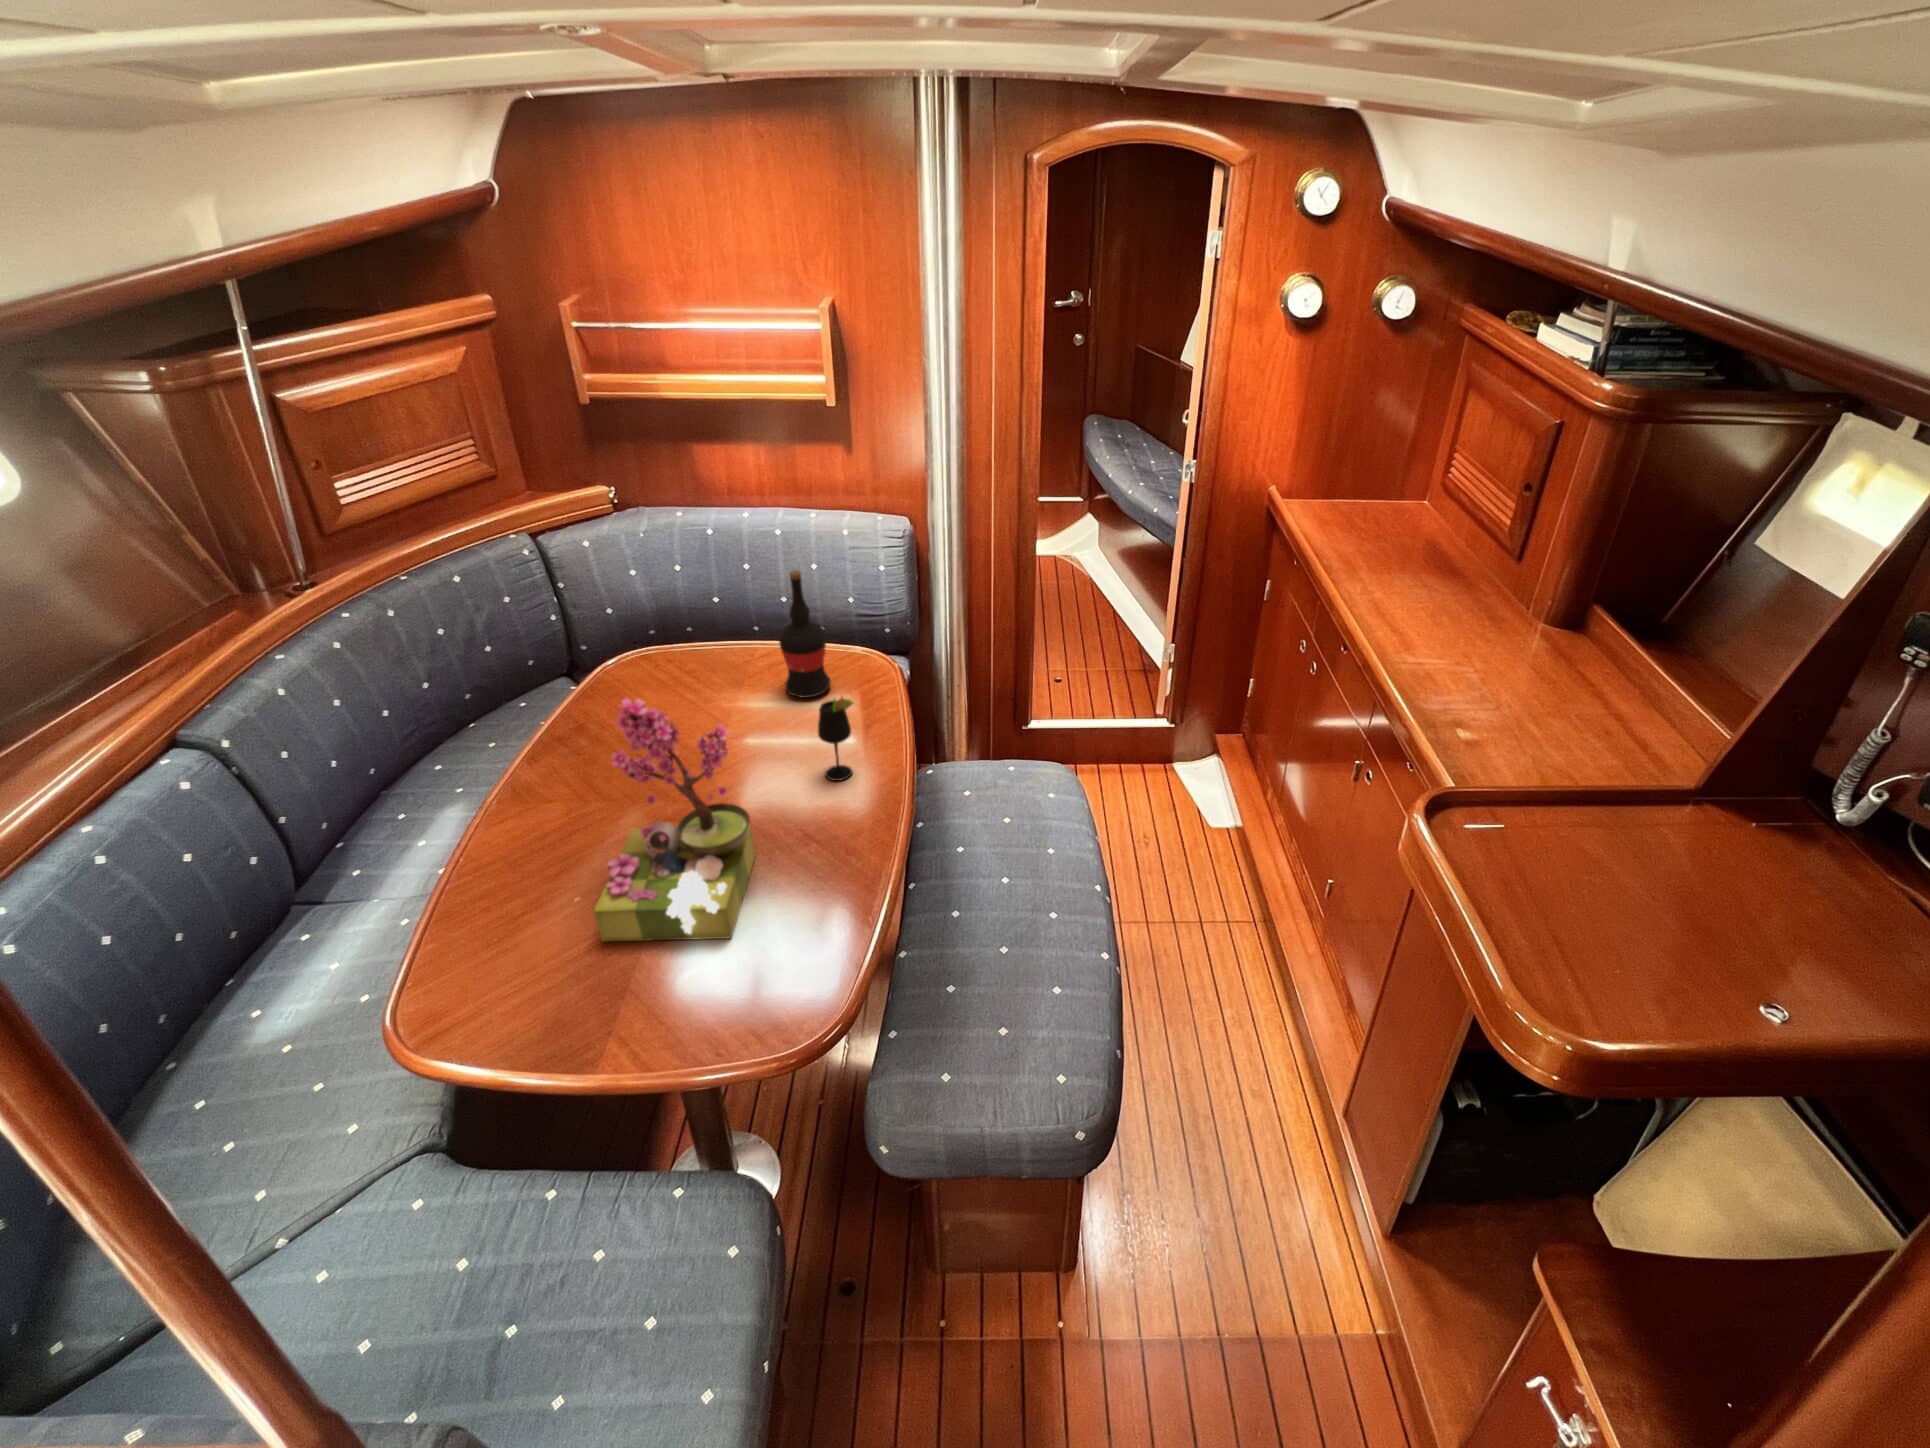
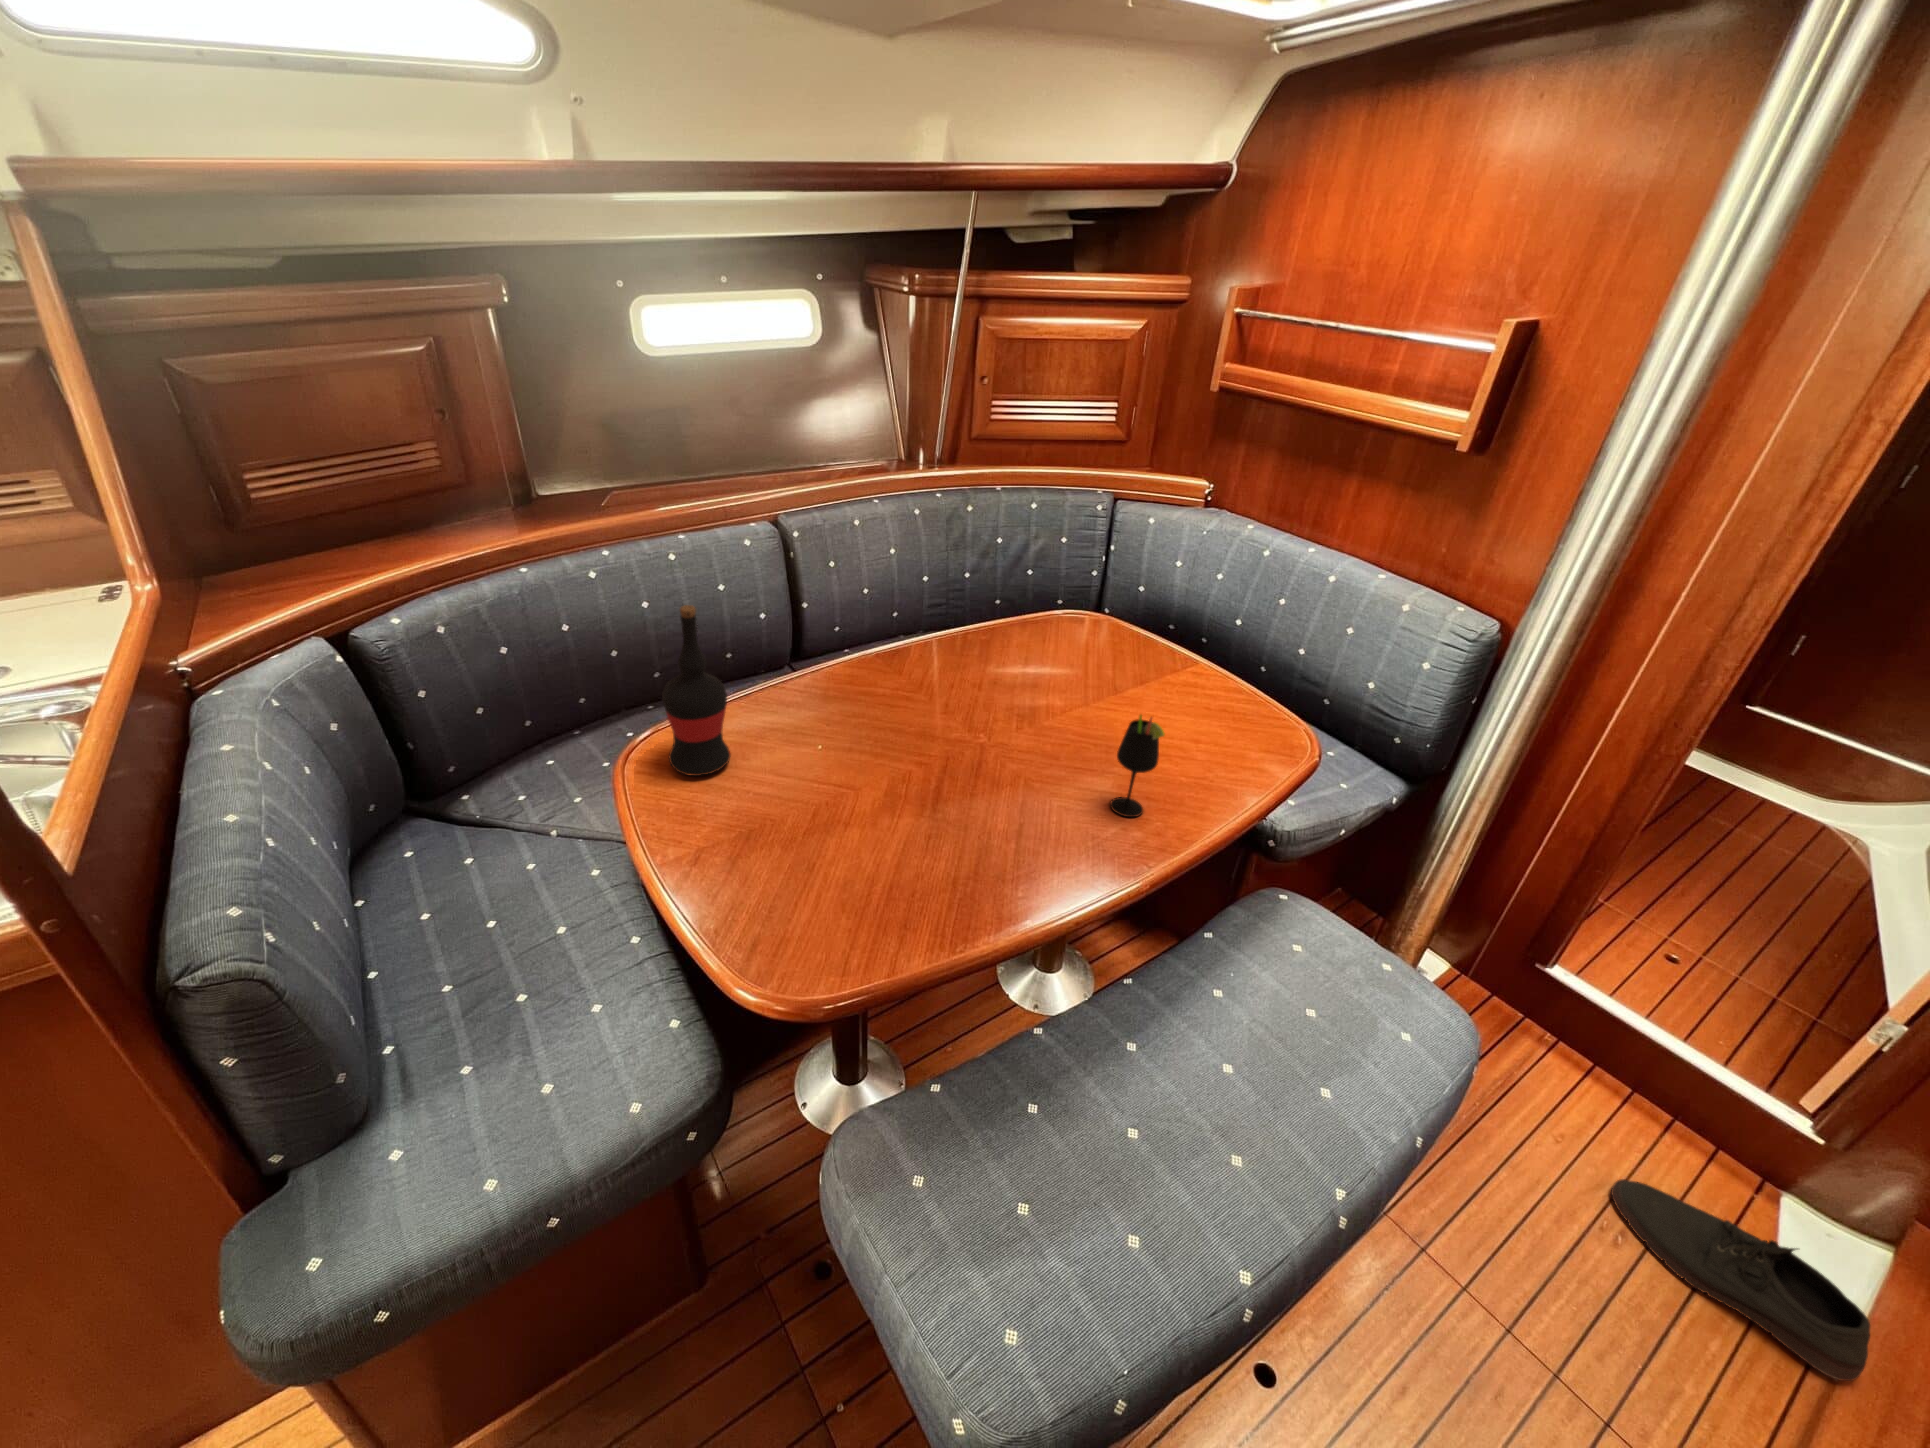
wine bottle: present [779,570,830,698] -> present [662,605,730,776]
flower arrangement: present [594,698,756,941] -> none [792,581,972,860]
shoe: none [1127,780,1242,834] -> present [1611,1179,1870,1381]

